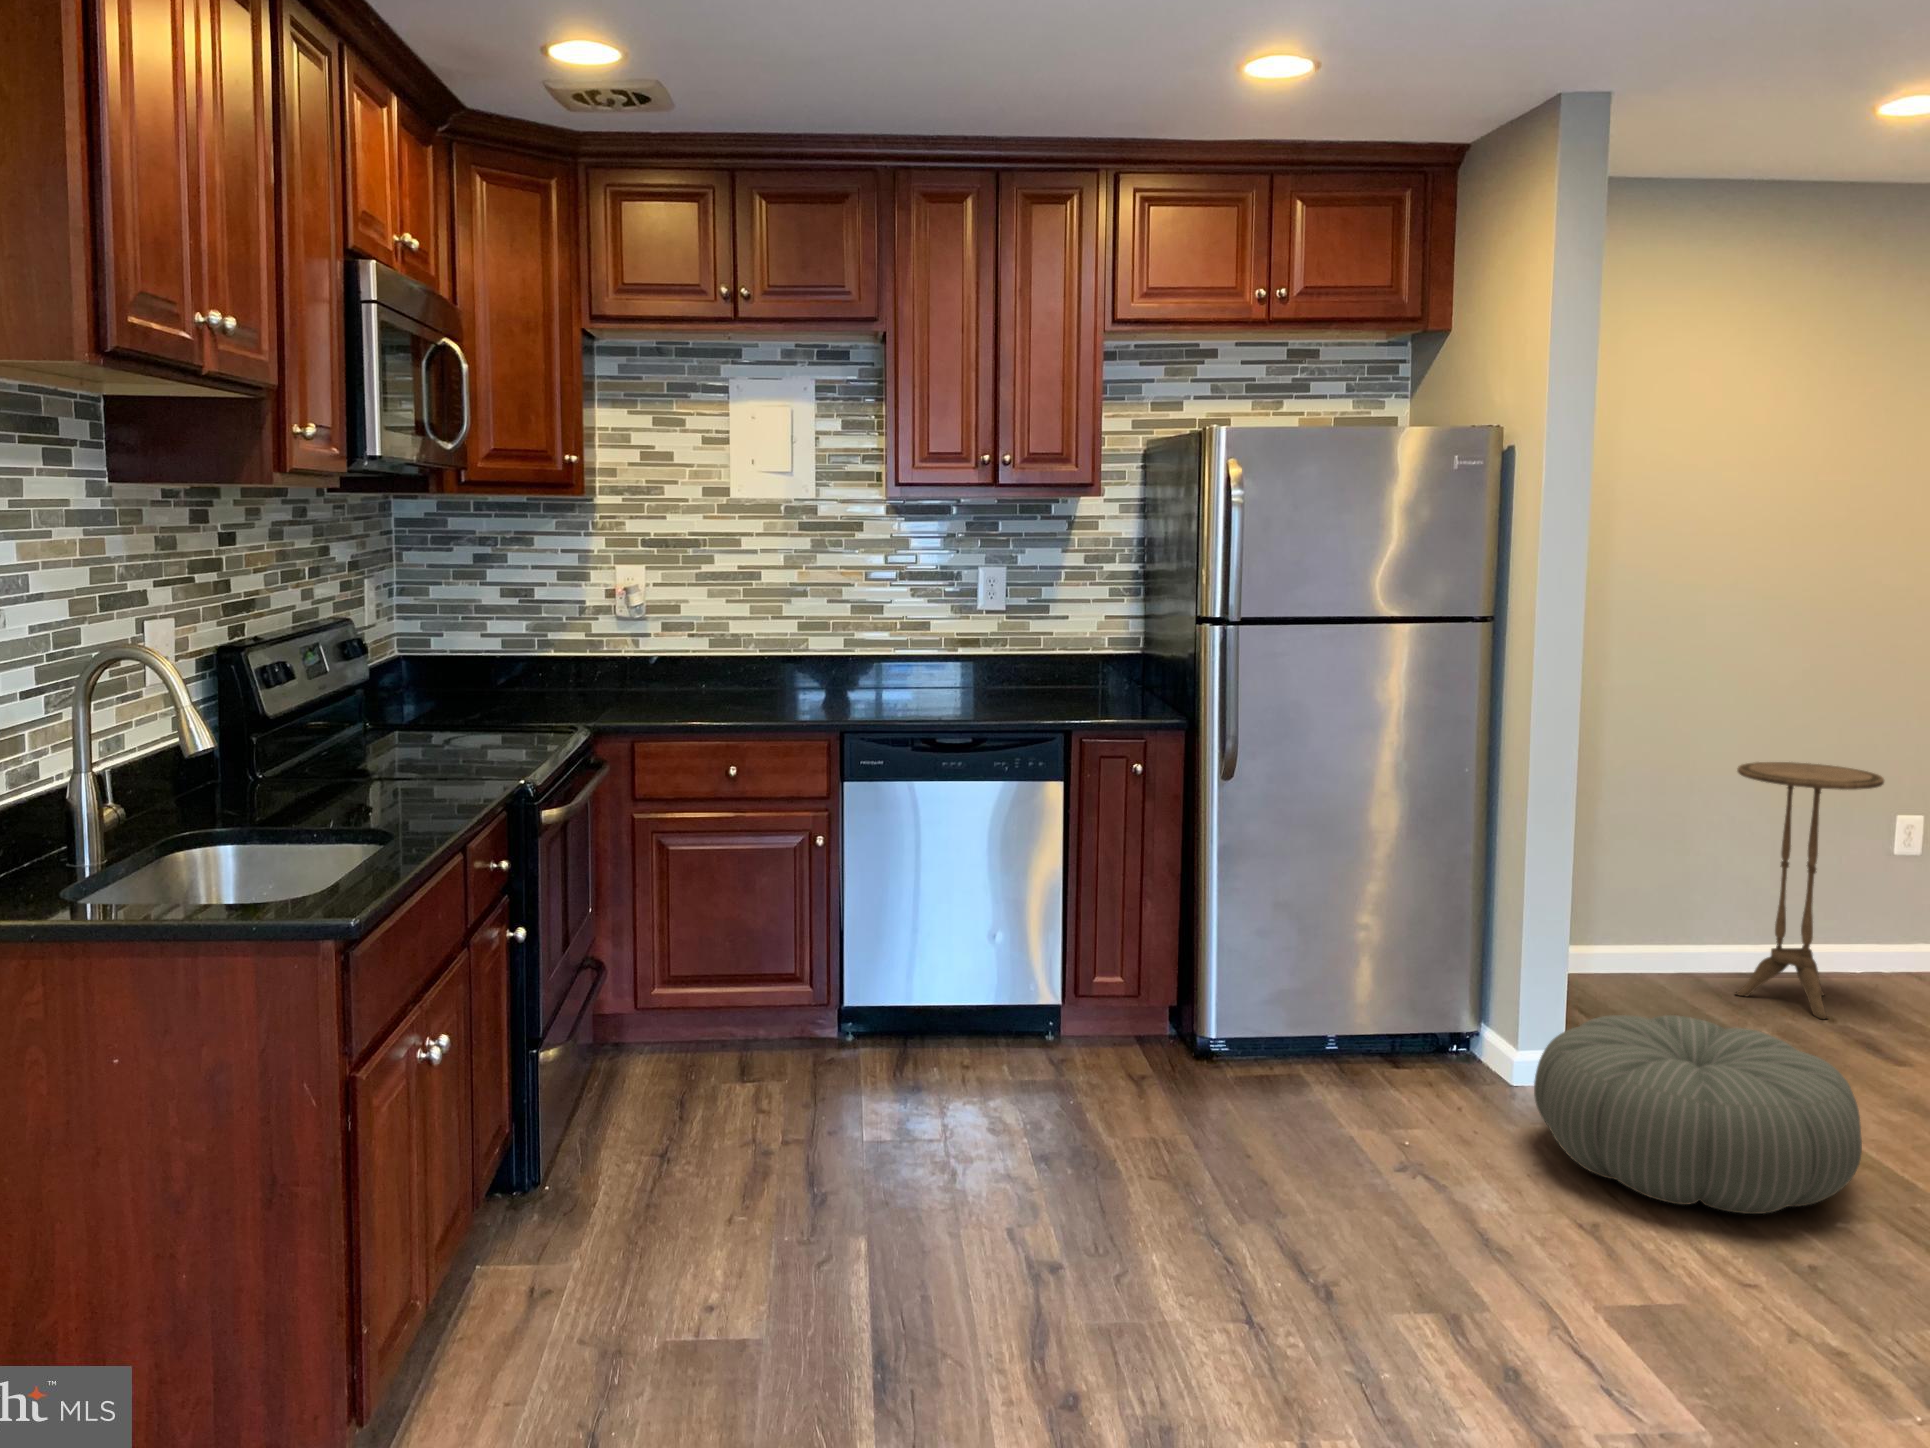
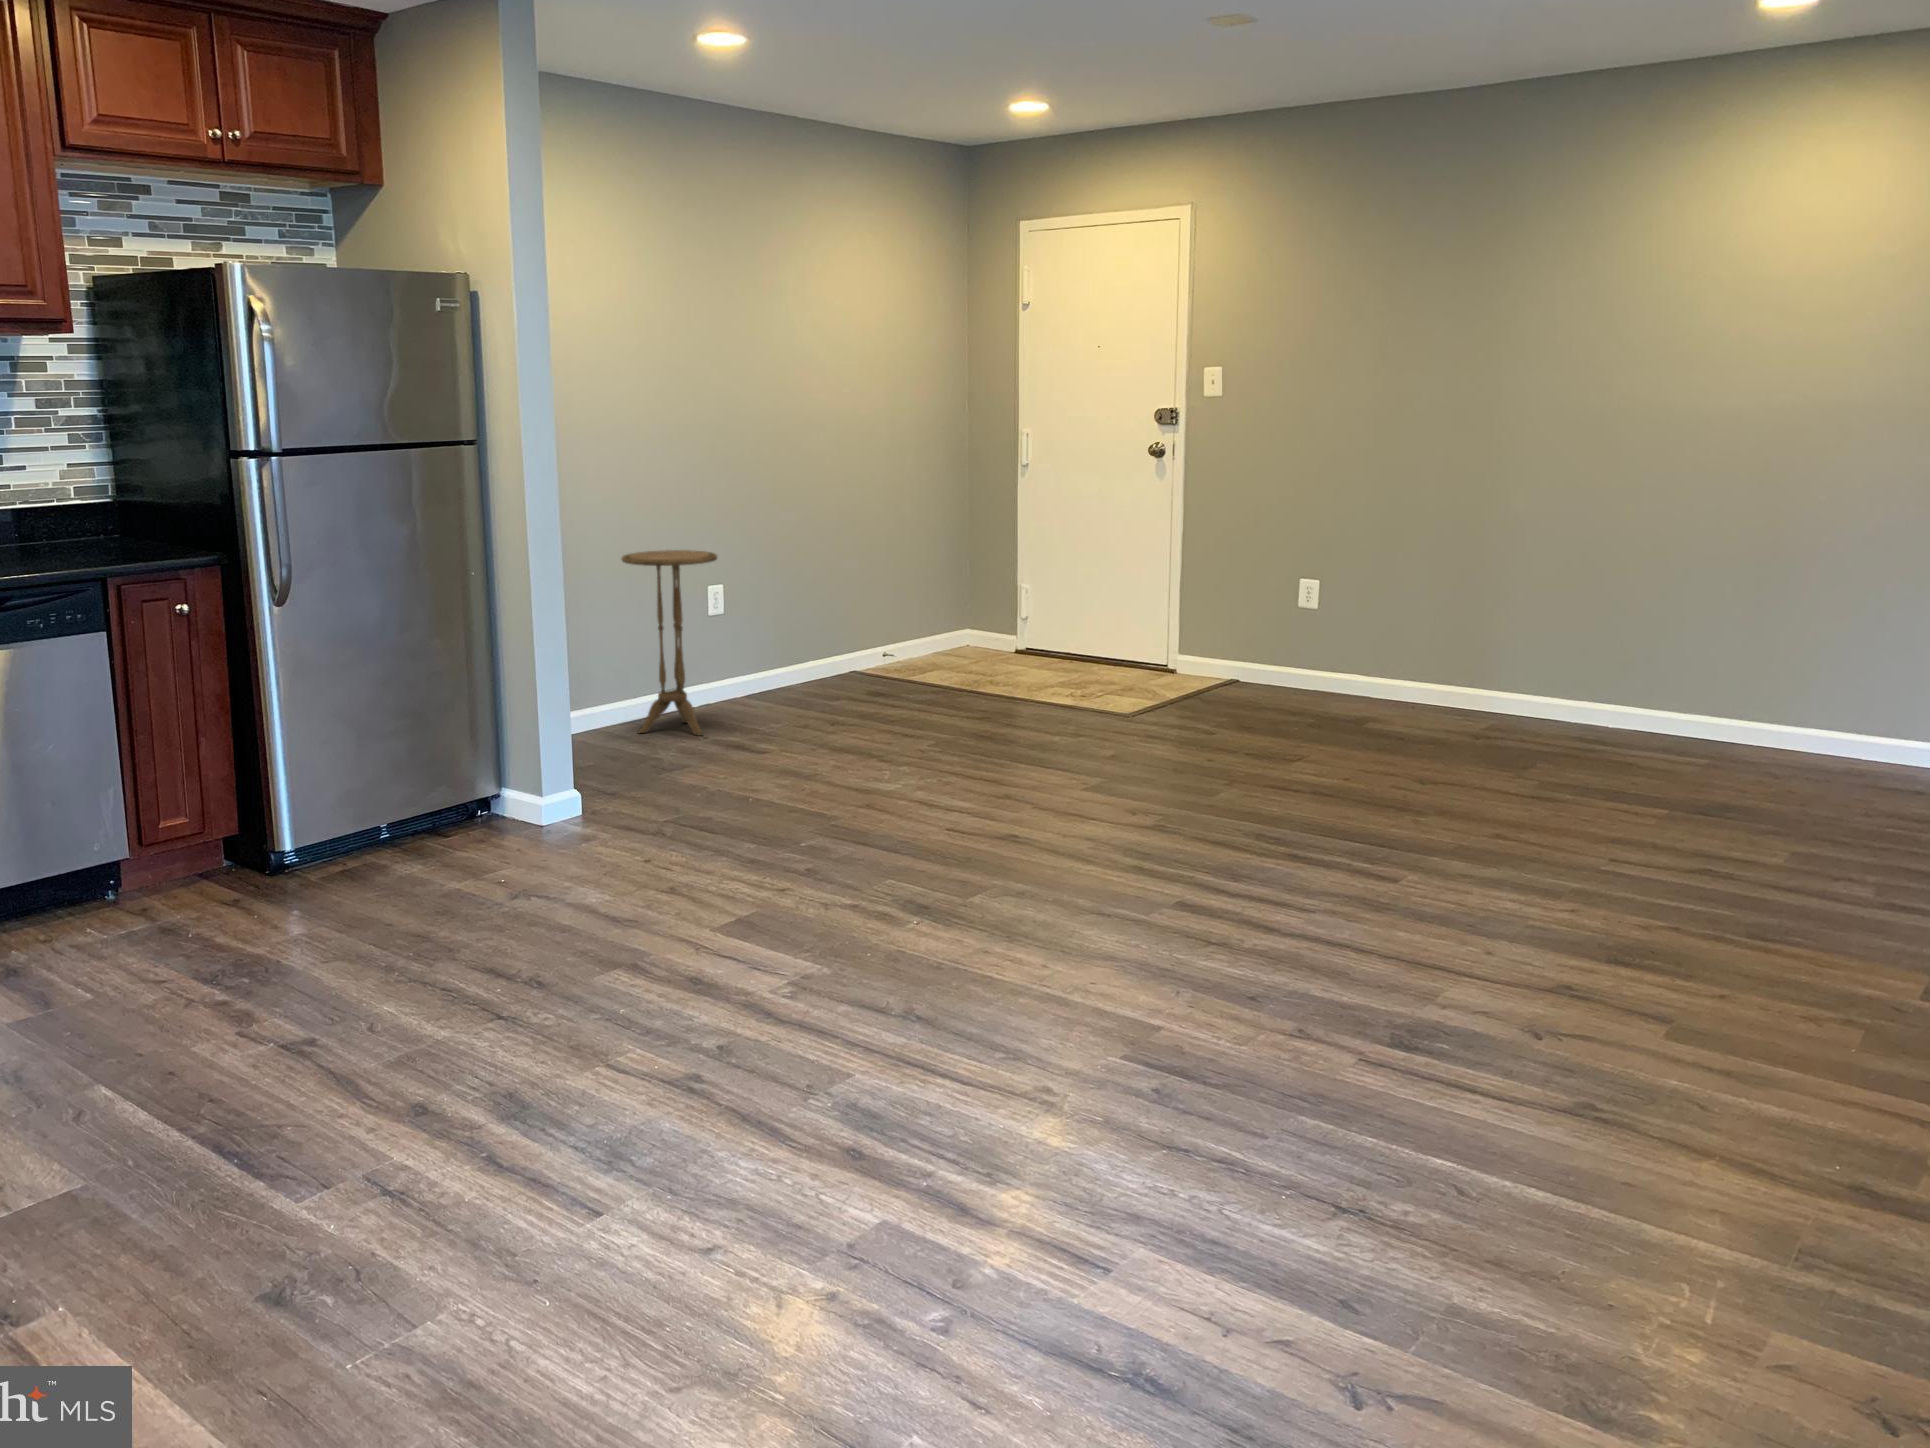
pouf: present [1534,1015,1862,1214] -> none [584,734,800,861]

